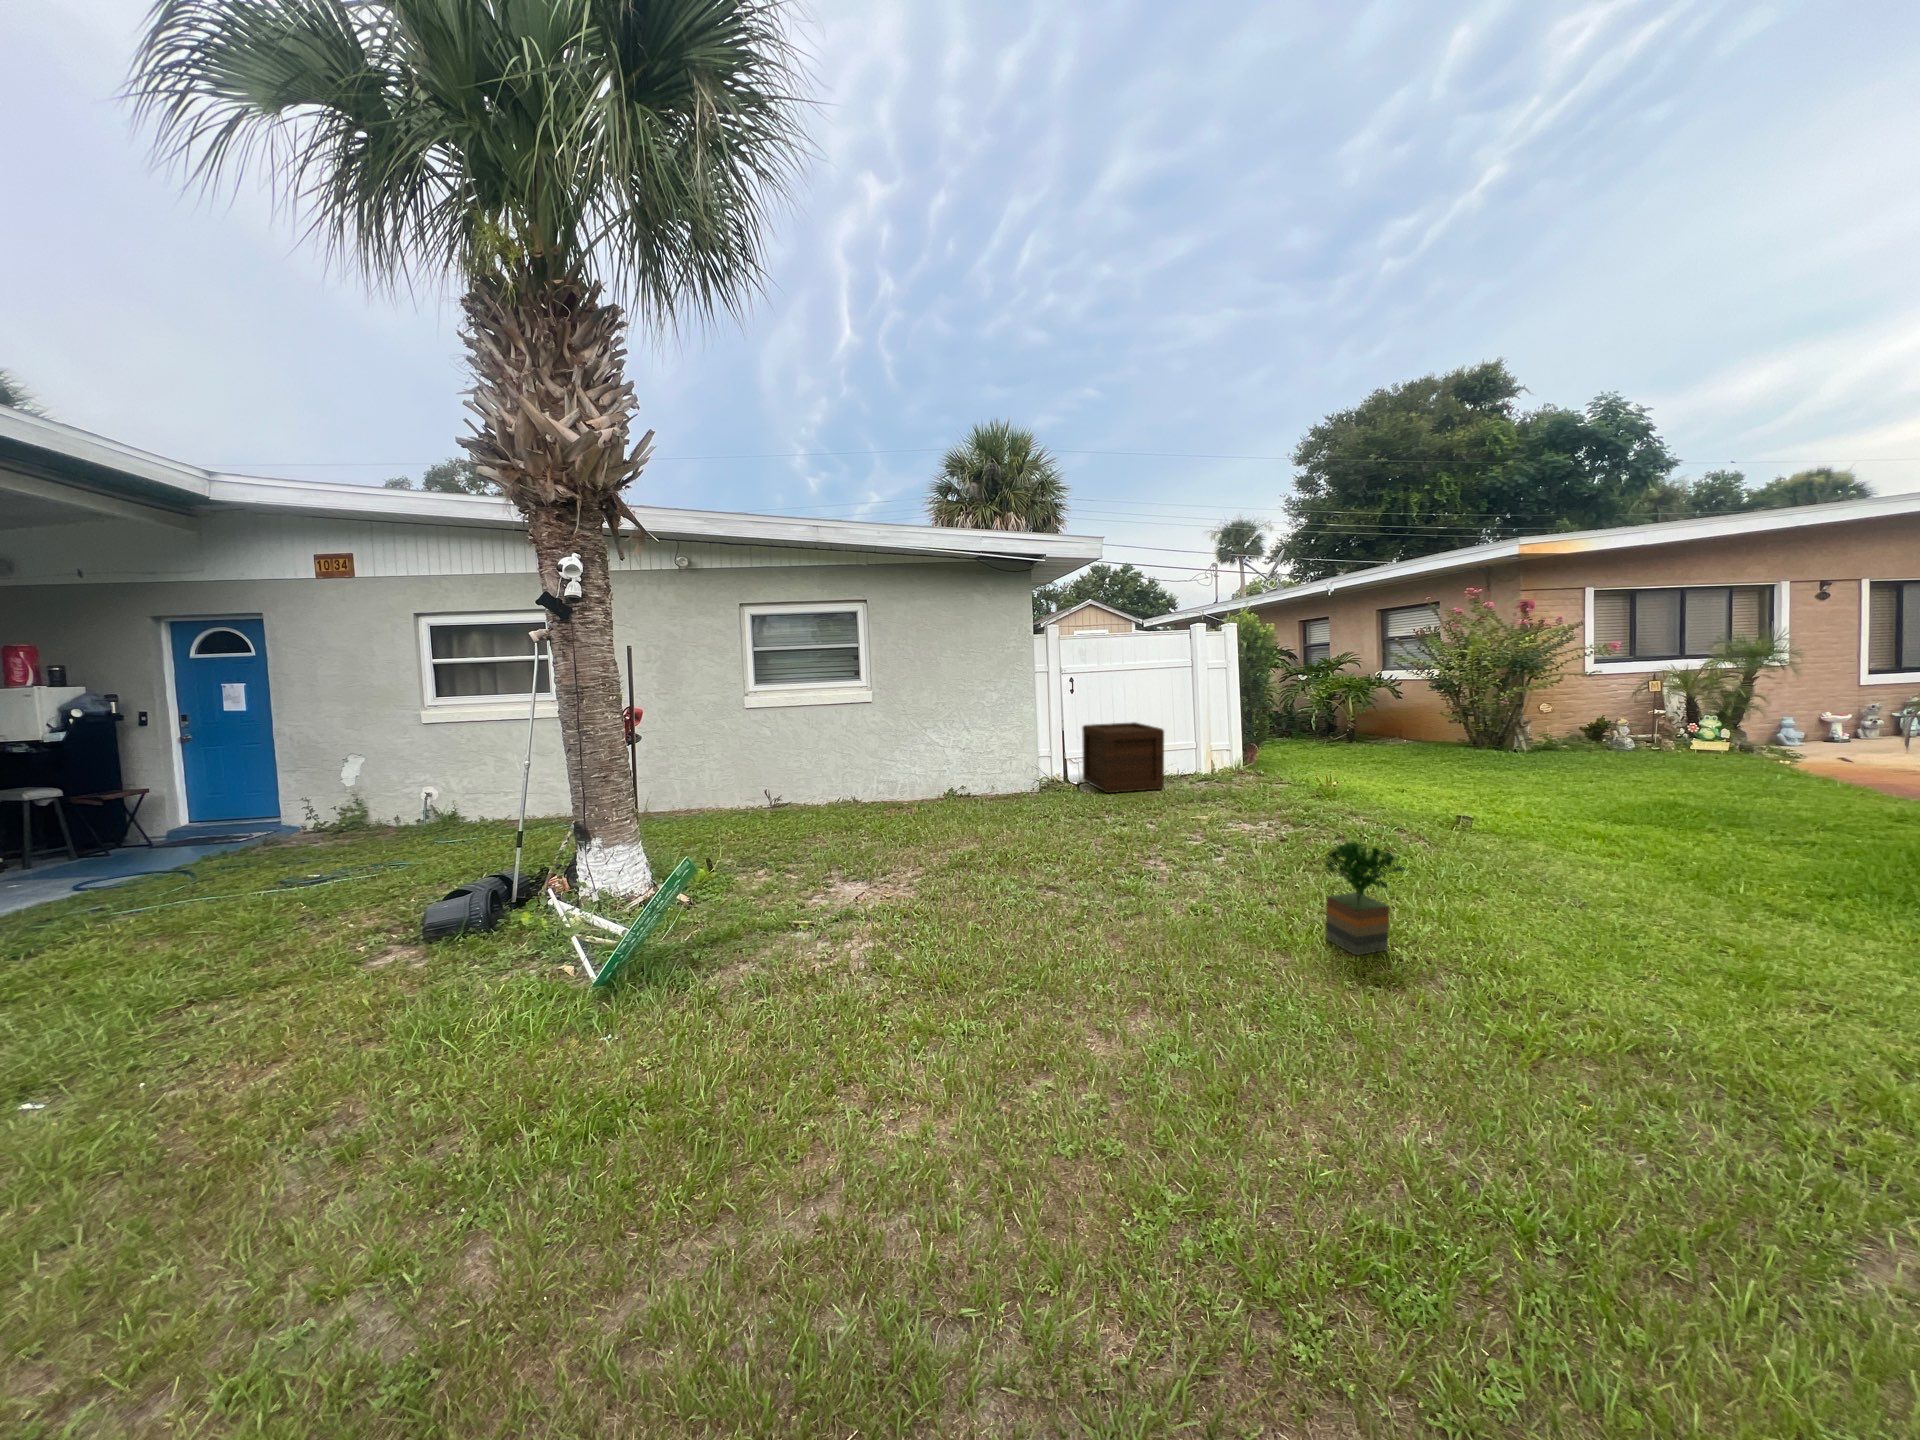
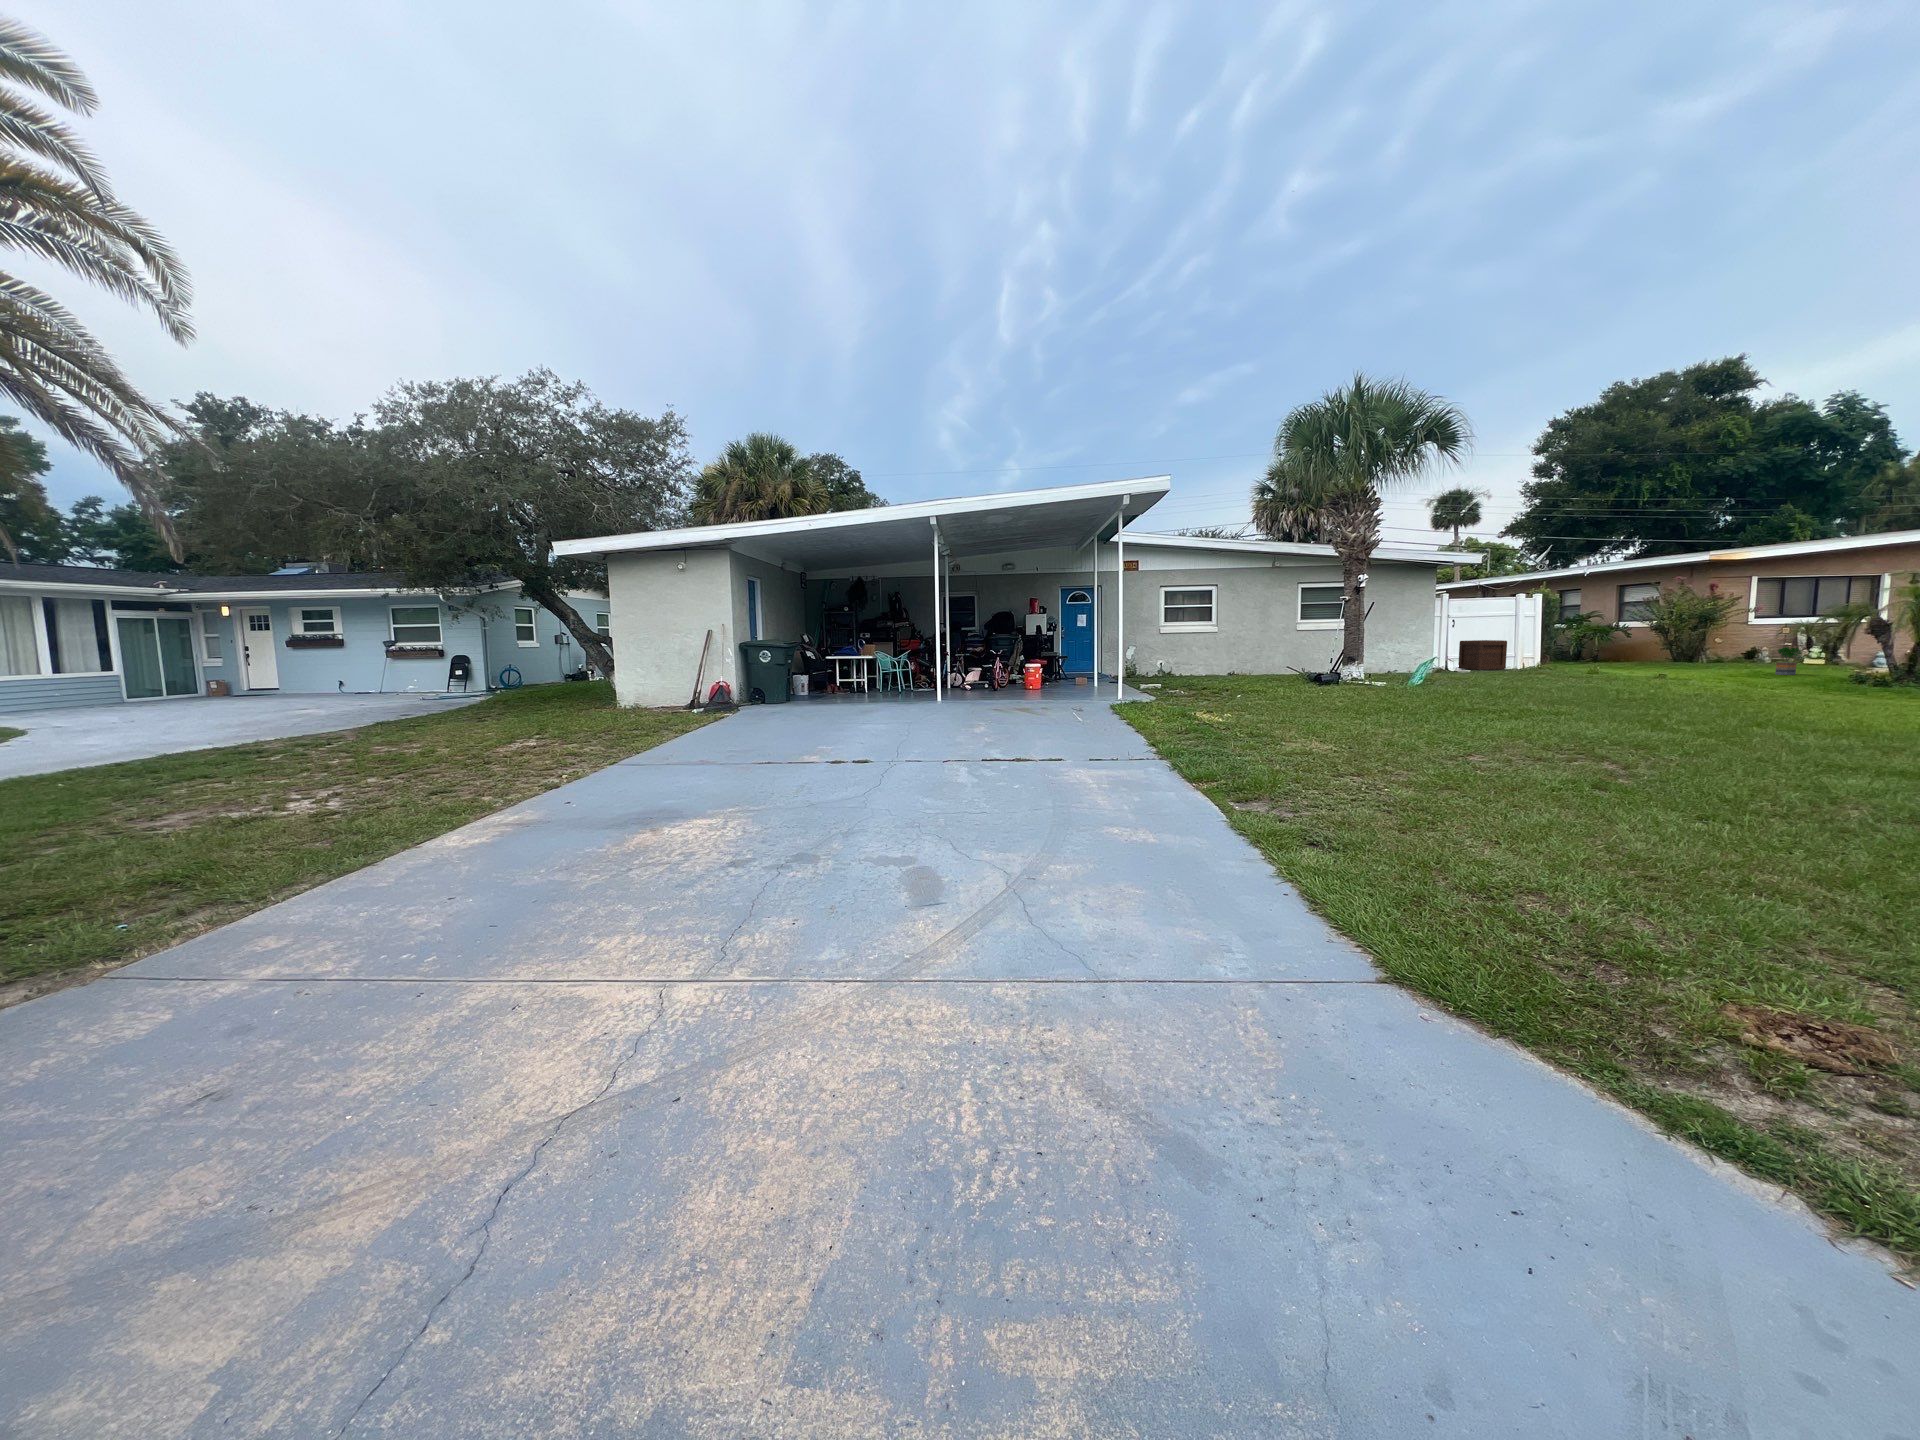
potted tree: present [1325,842,1404,955] -> present [1775,647,1801,675]

